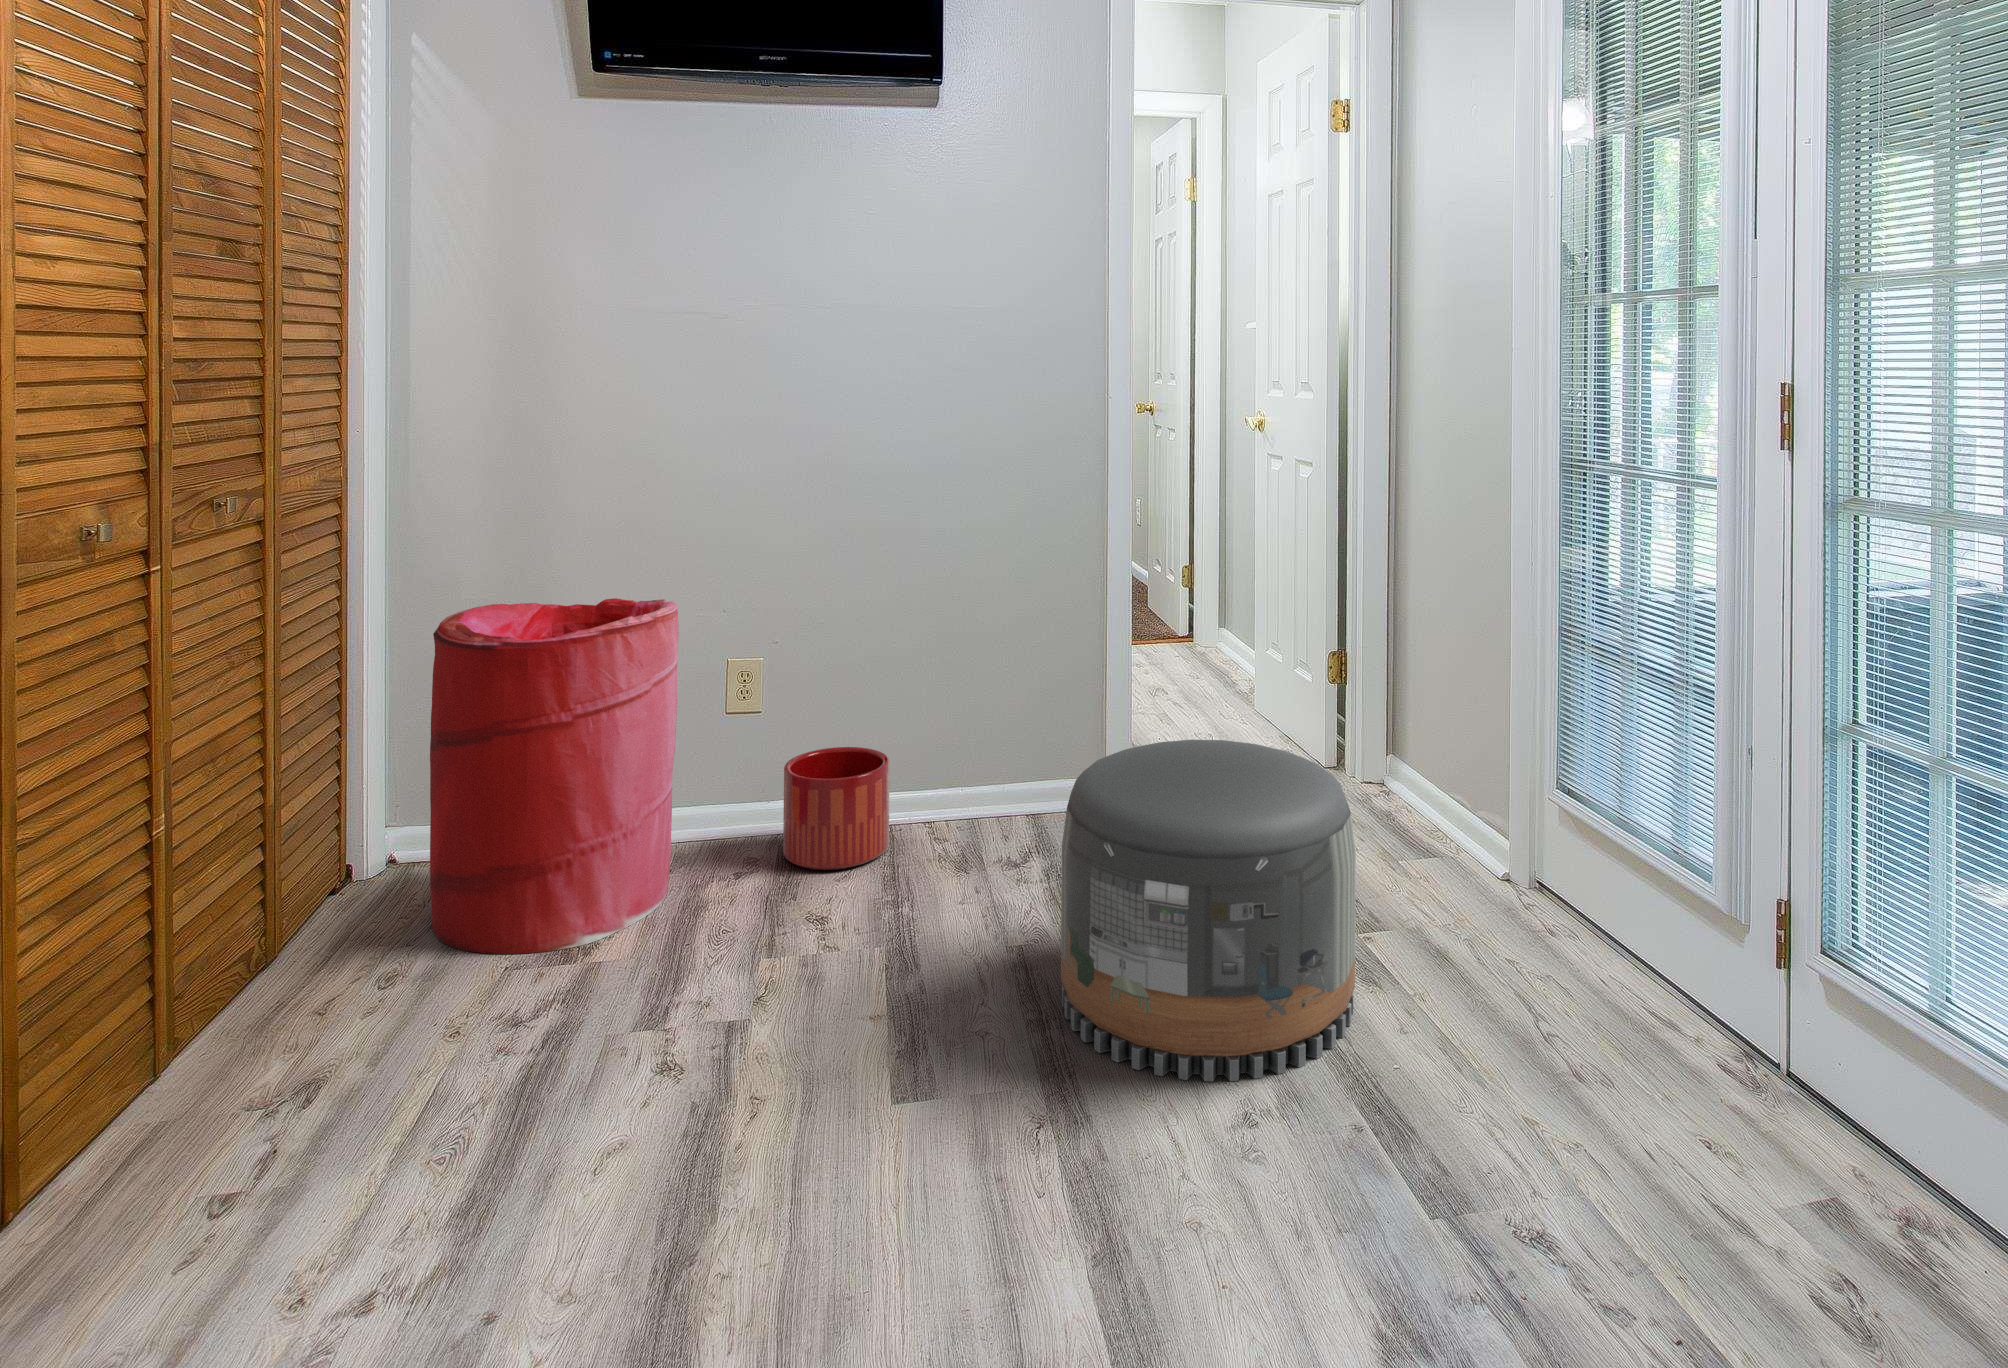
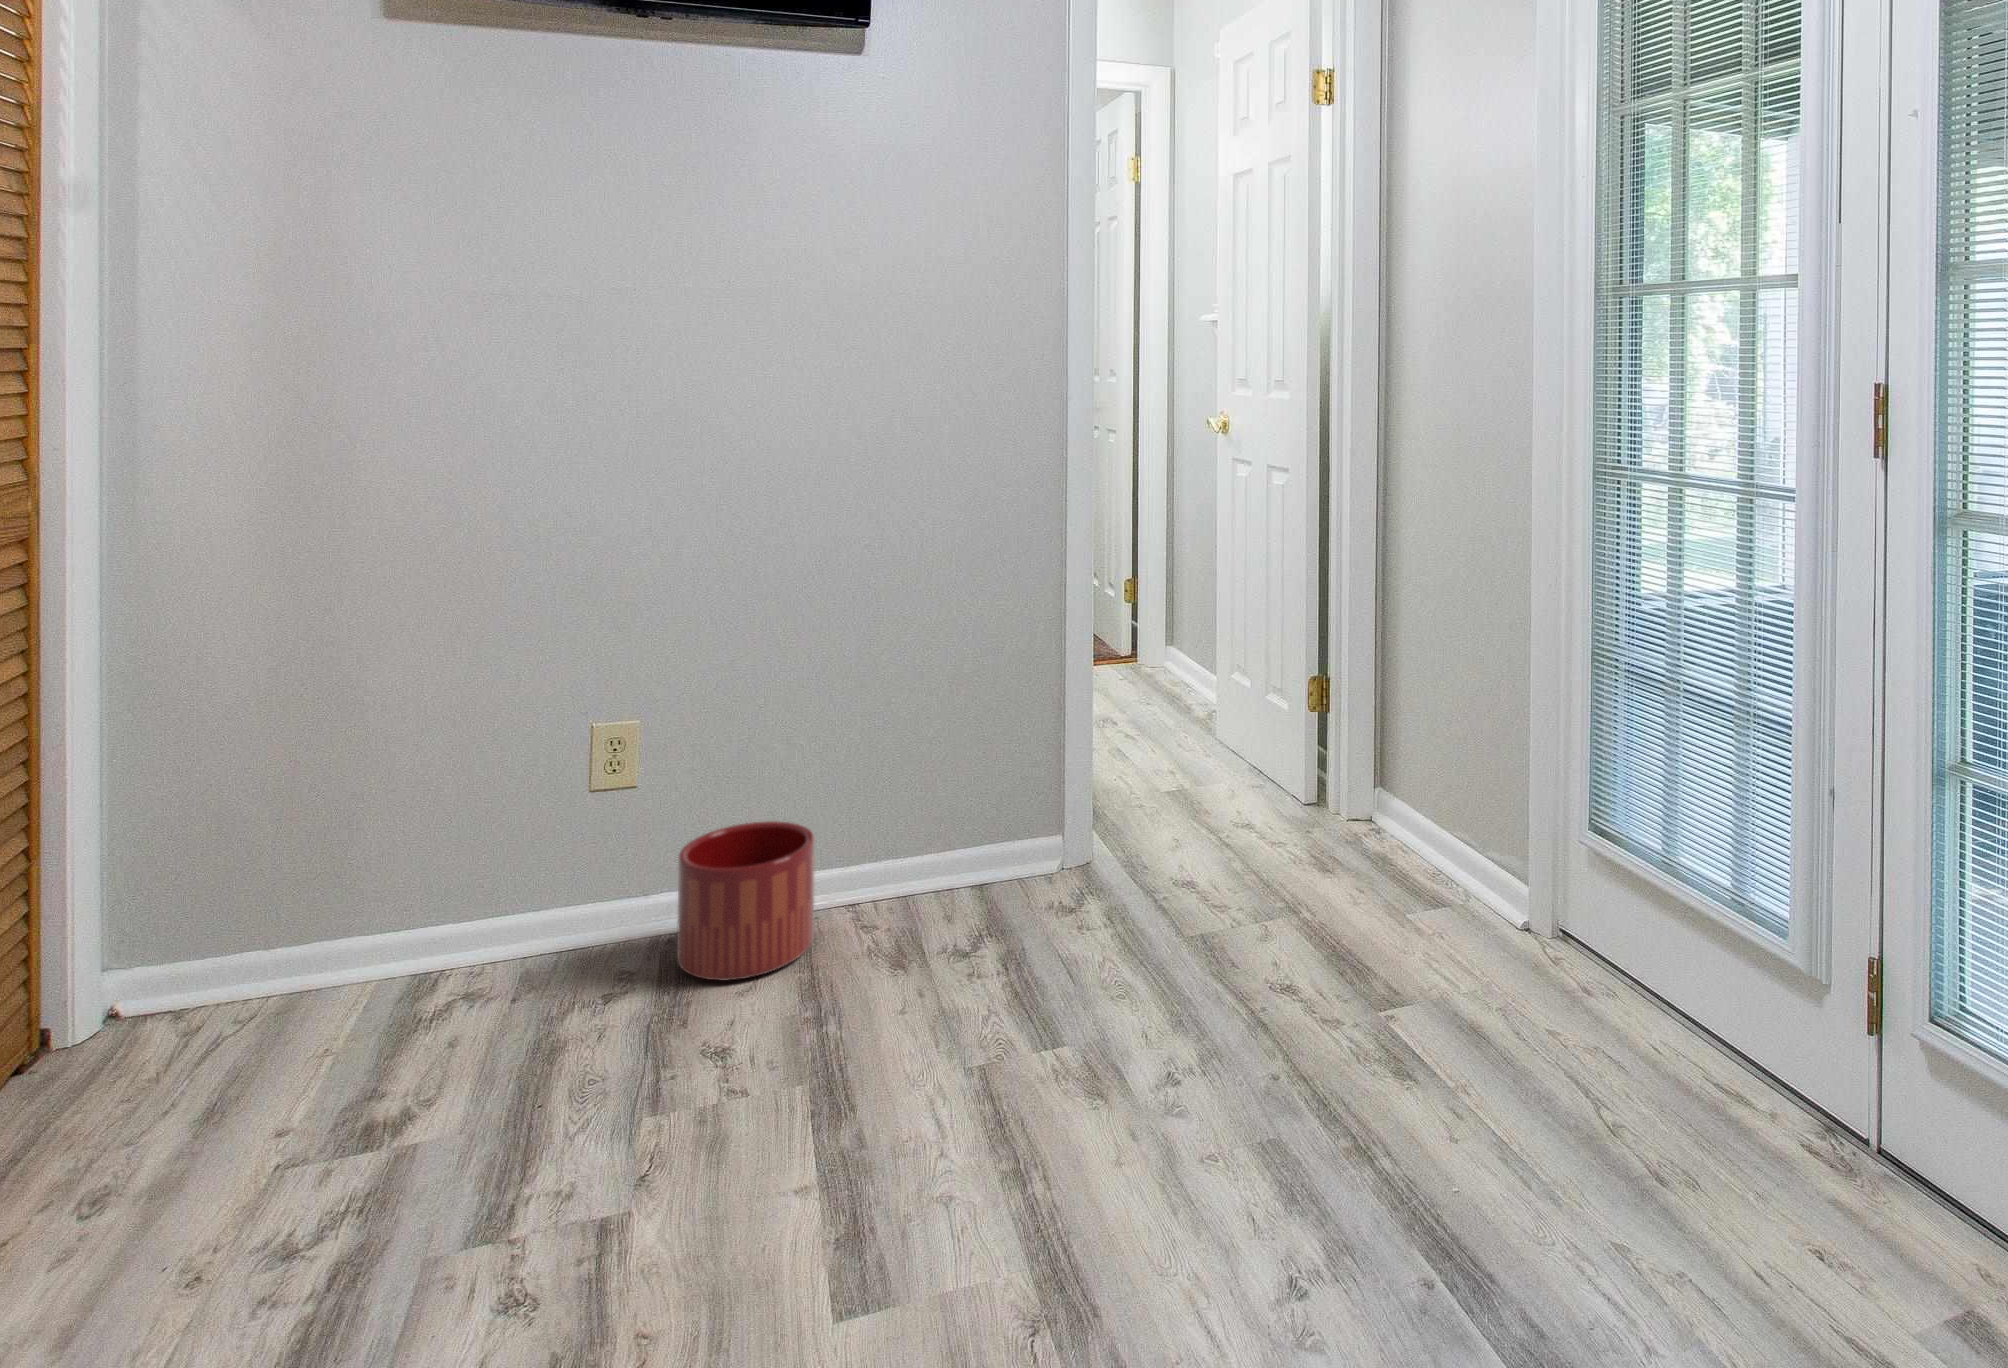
laundry hamper: present [430,598,679,954] -> none [168,655,535,1150]
pouf: present [1061,740,1356,1081] -> none [1046,802,1398,1240]

